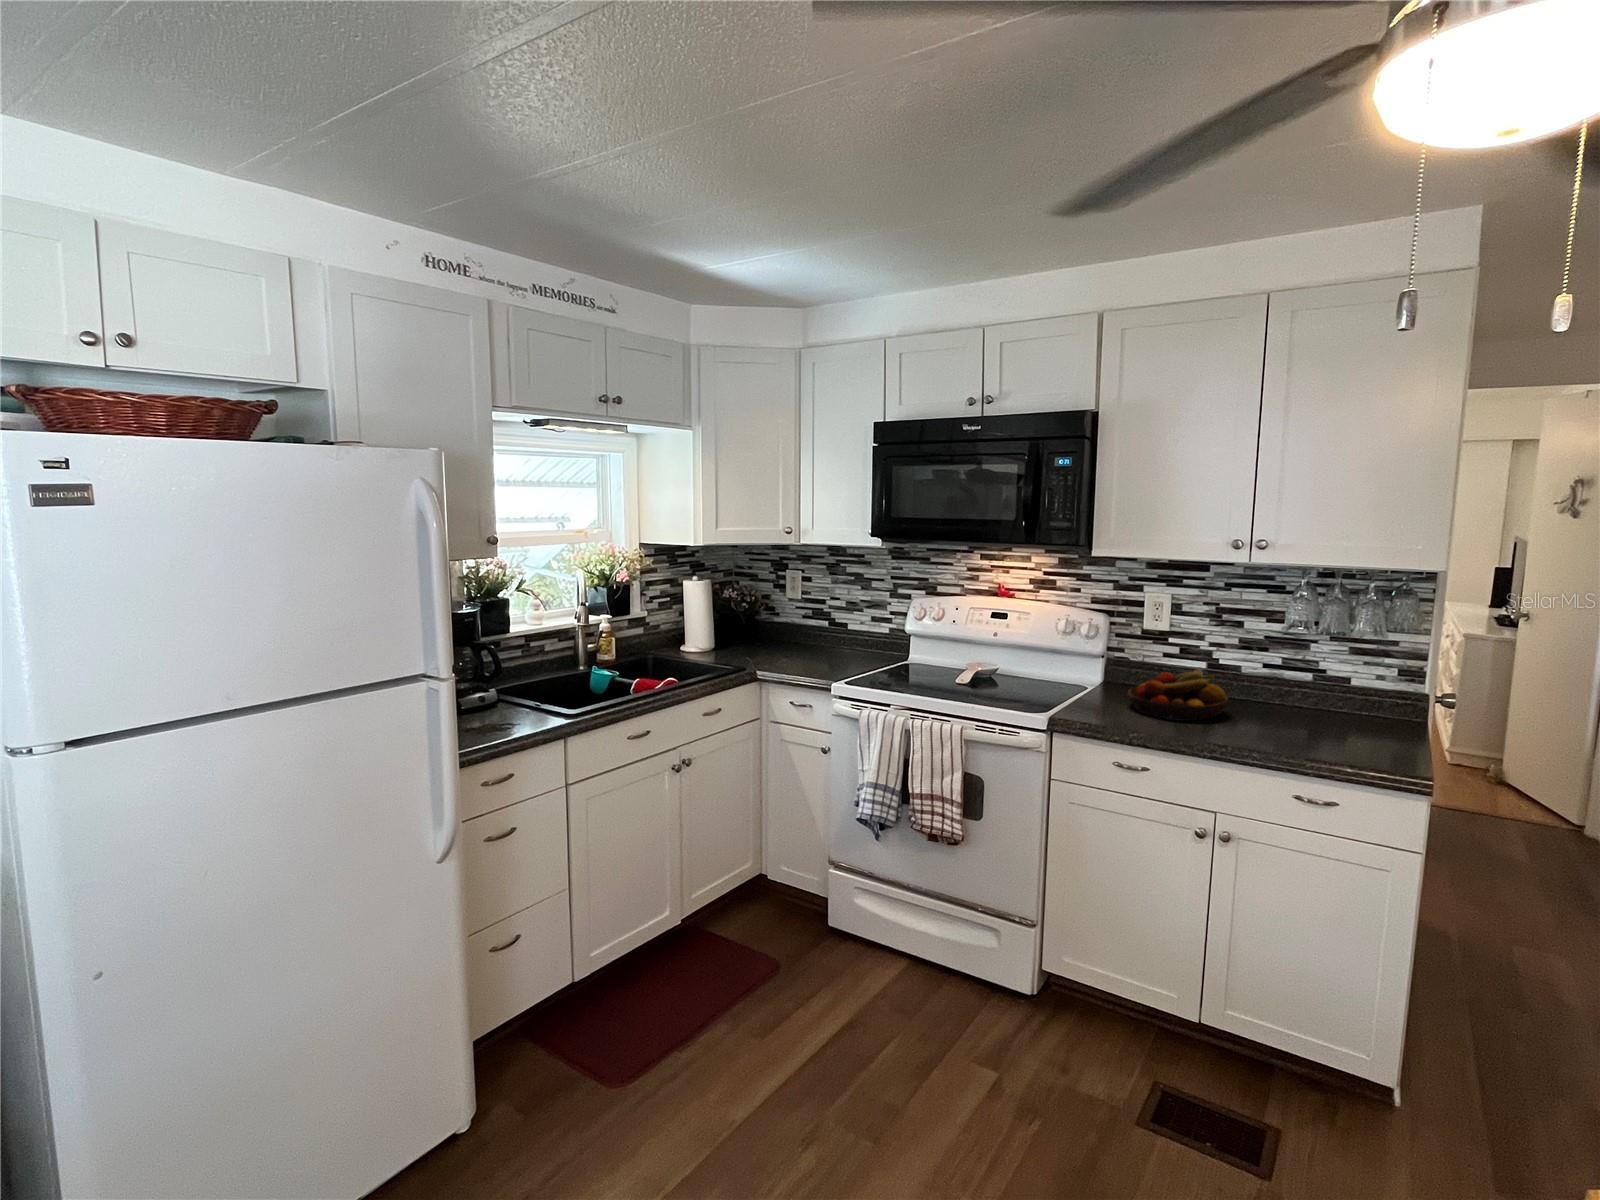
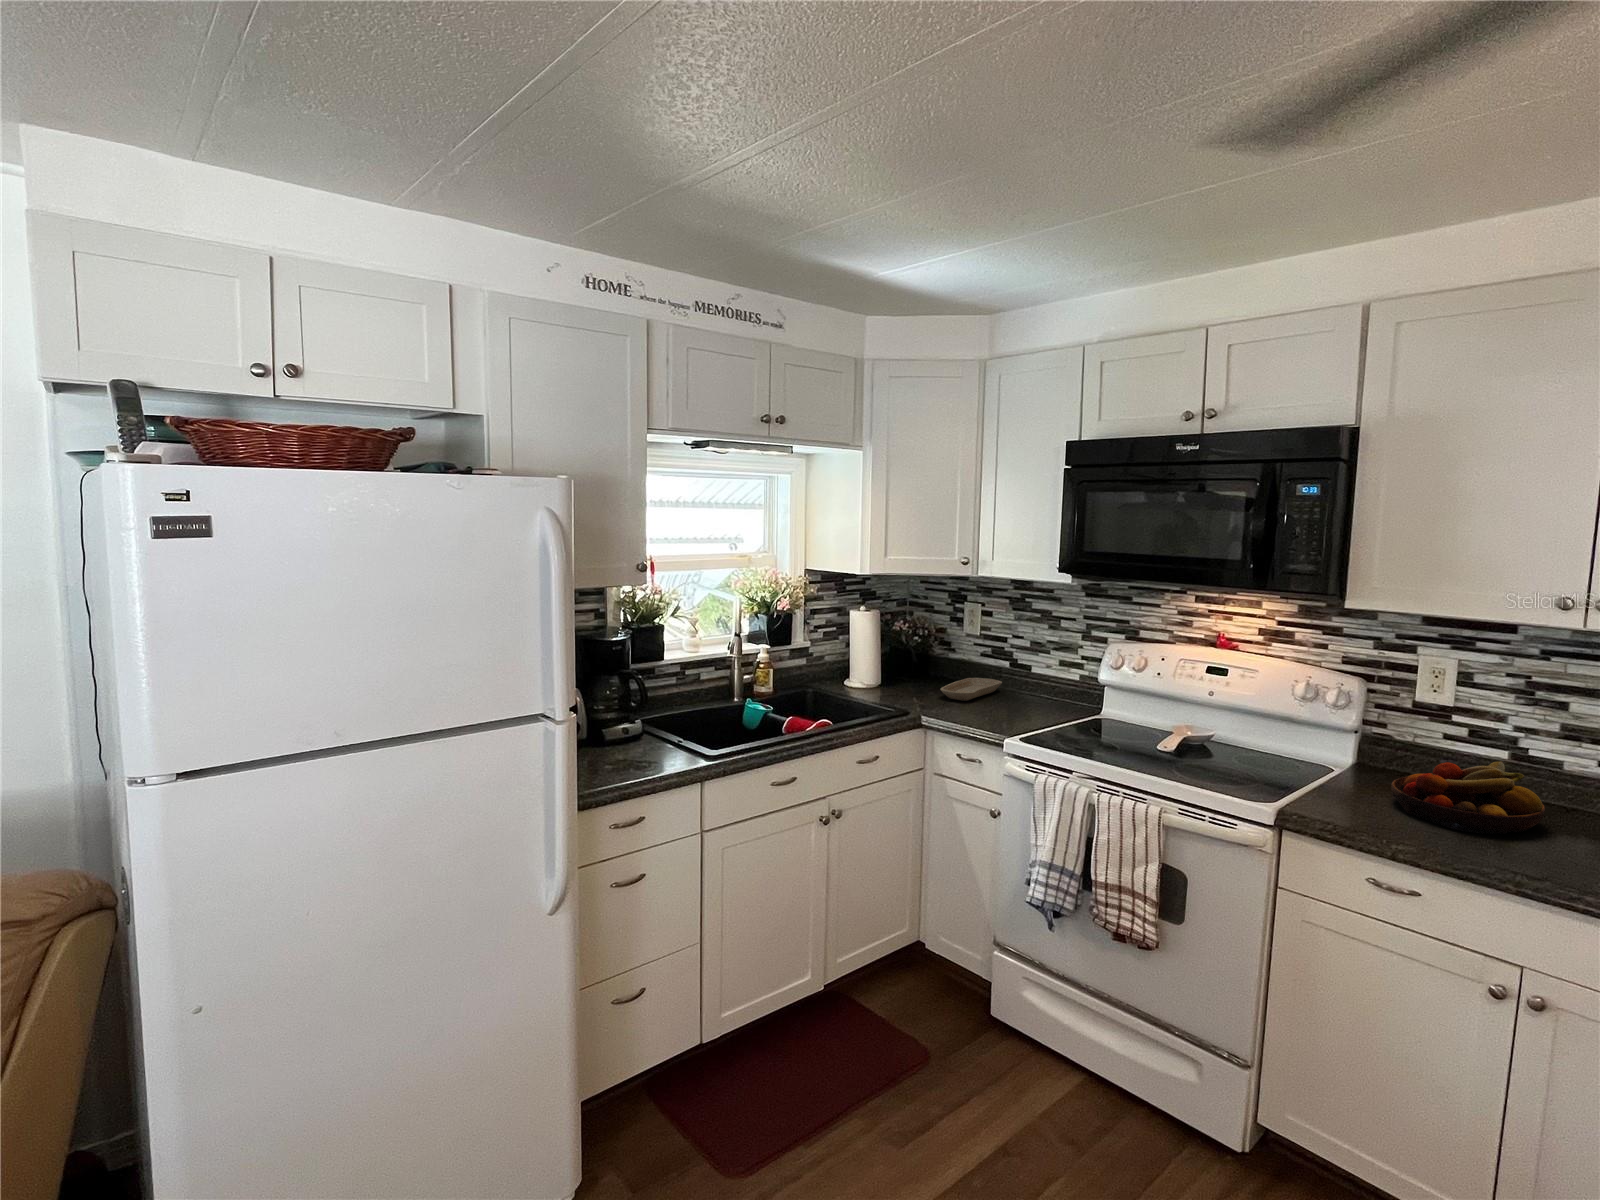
tray: none [771,637,824,656] -> present [940,678,1002,701]

